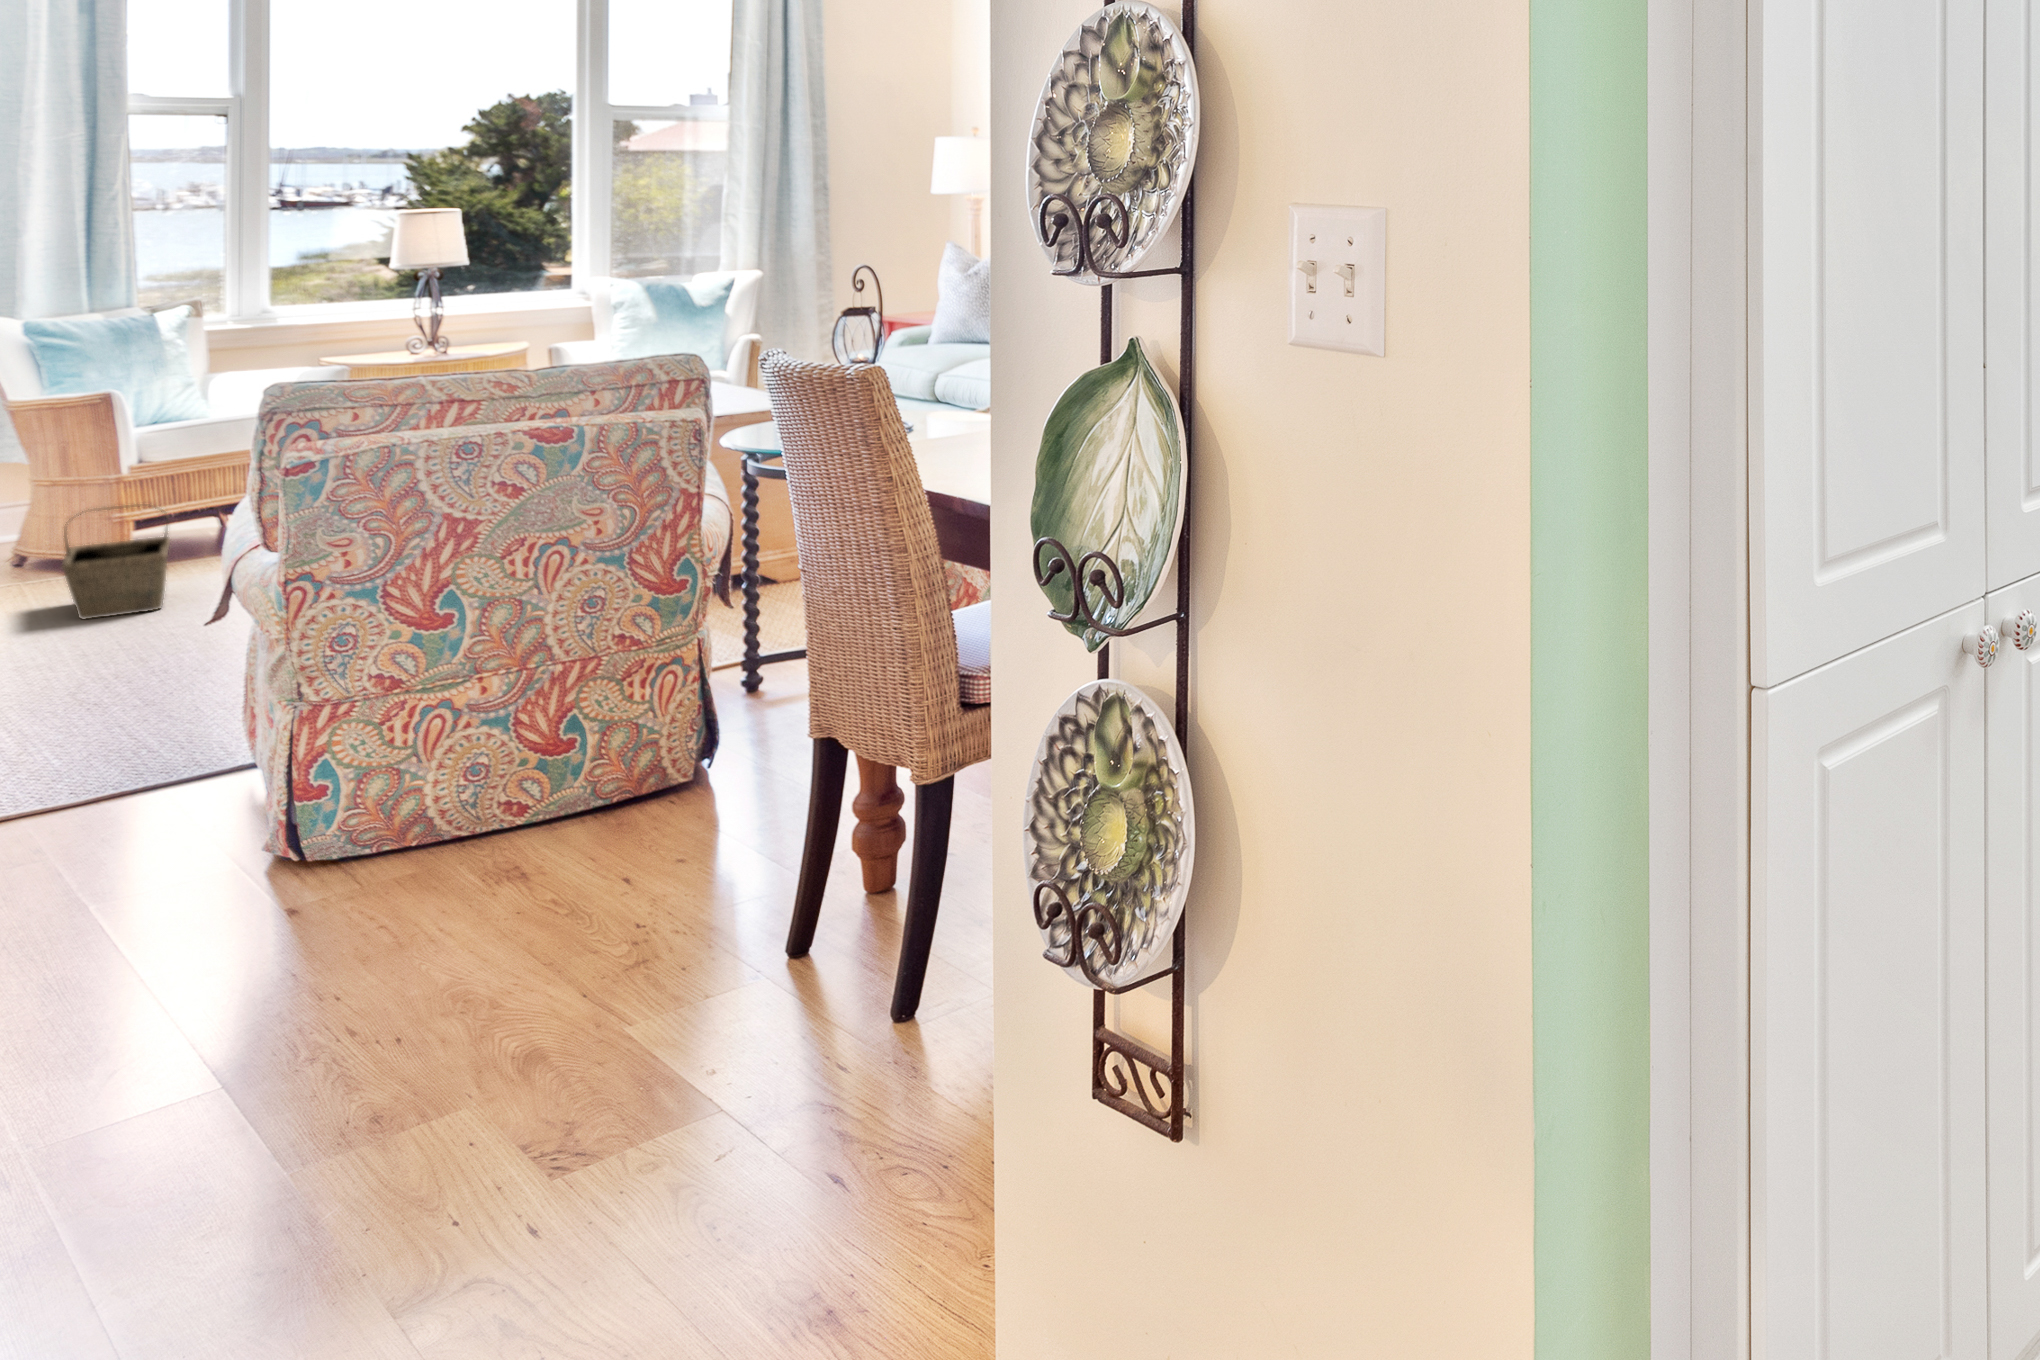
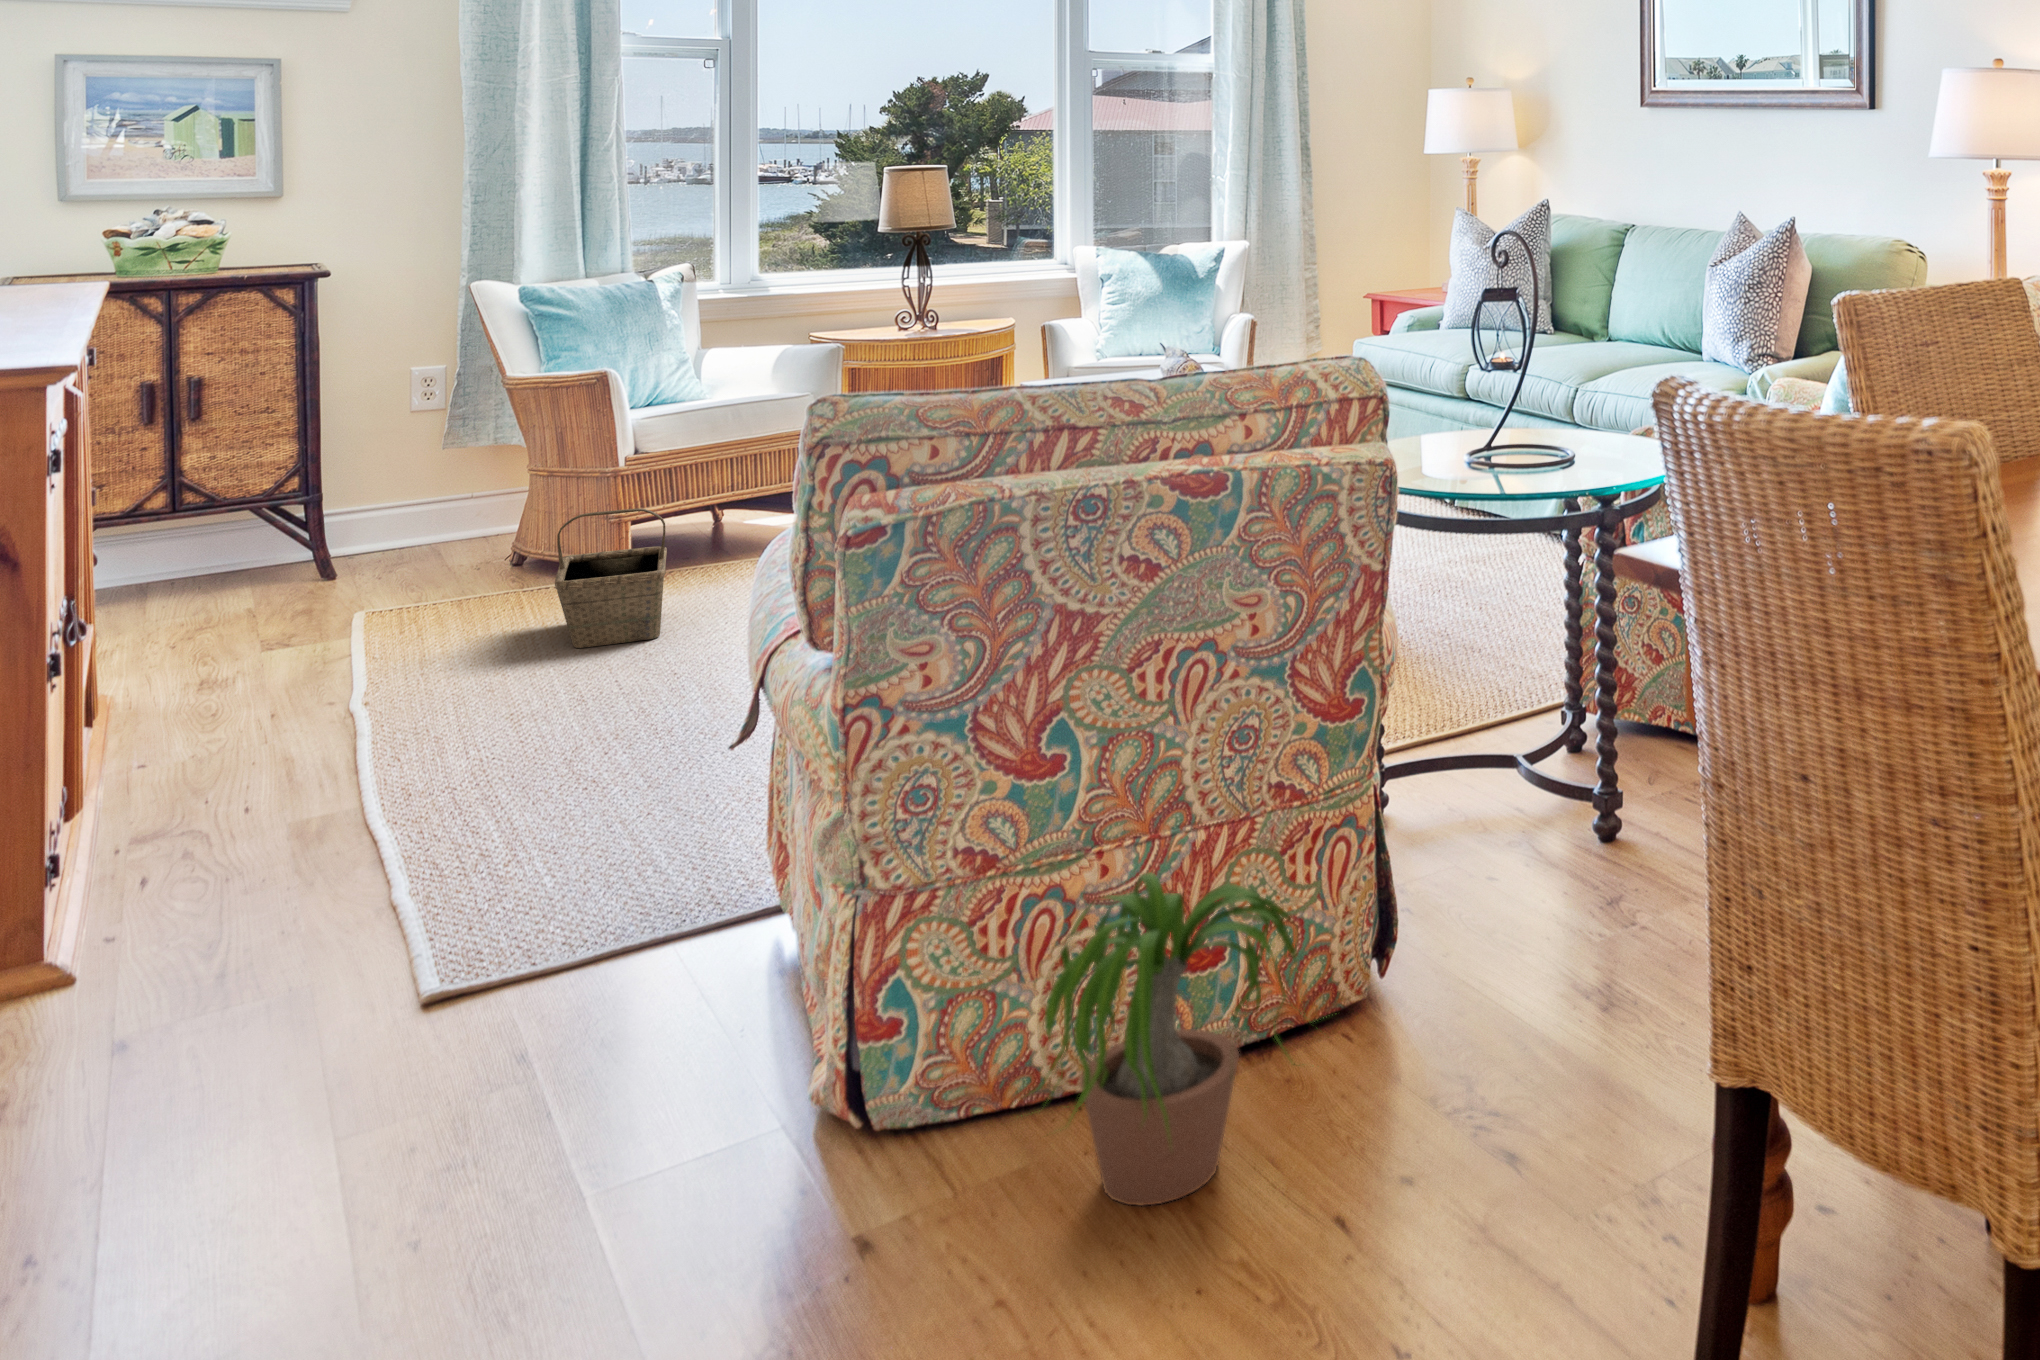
potted plant: none [391,681,647,878] -> present [1042,873,1324,1205]

